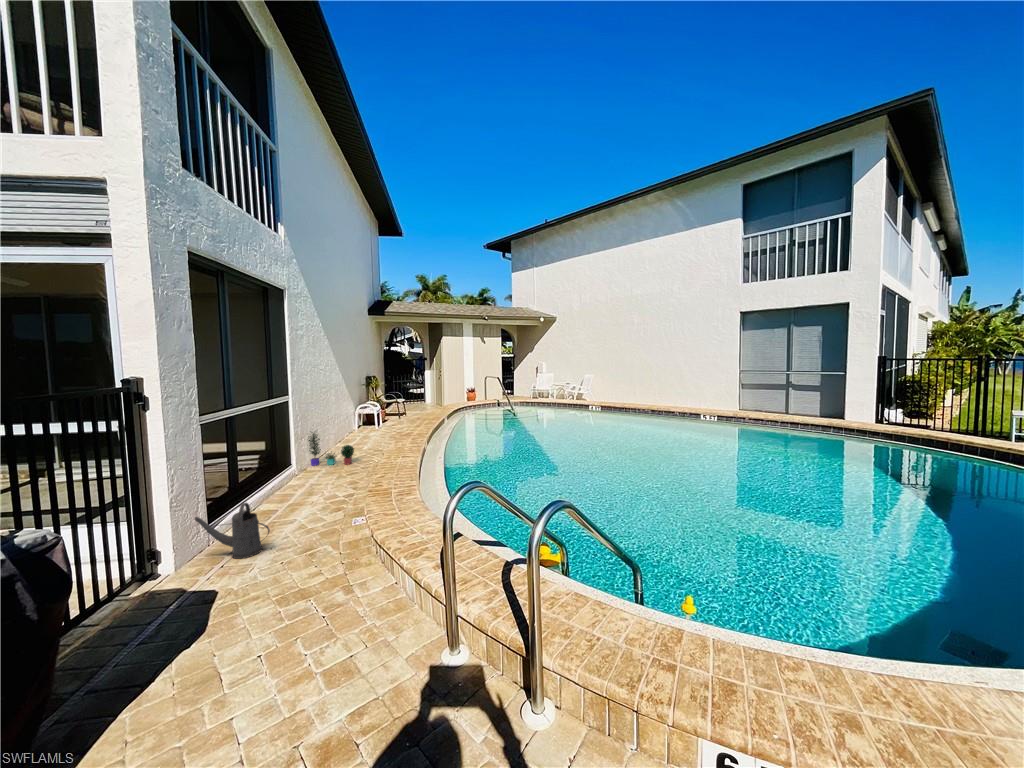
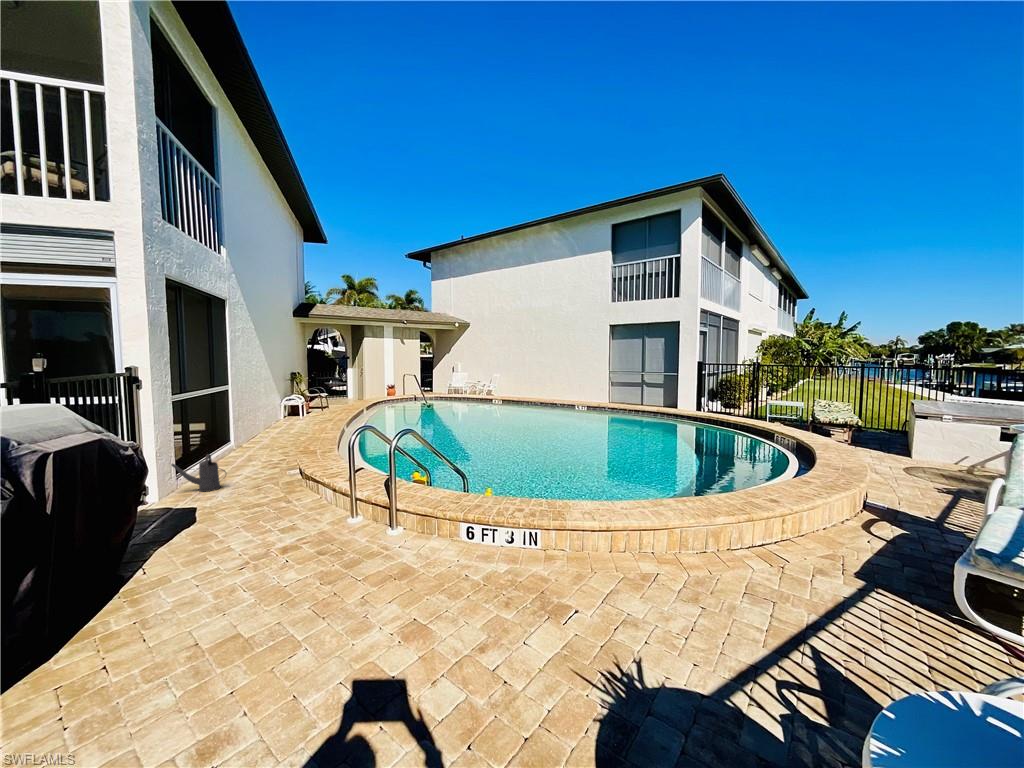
potted plant: present [309,432,354,466] -> none [240,415,284,444]

